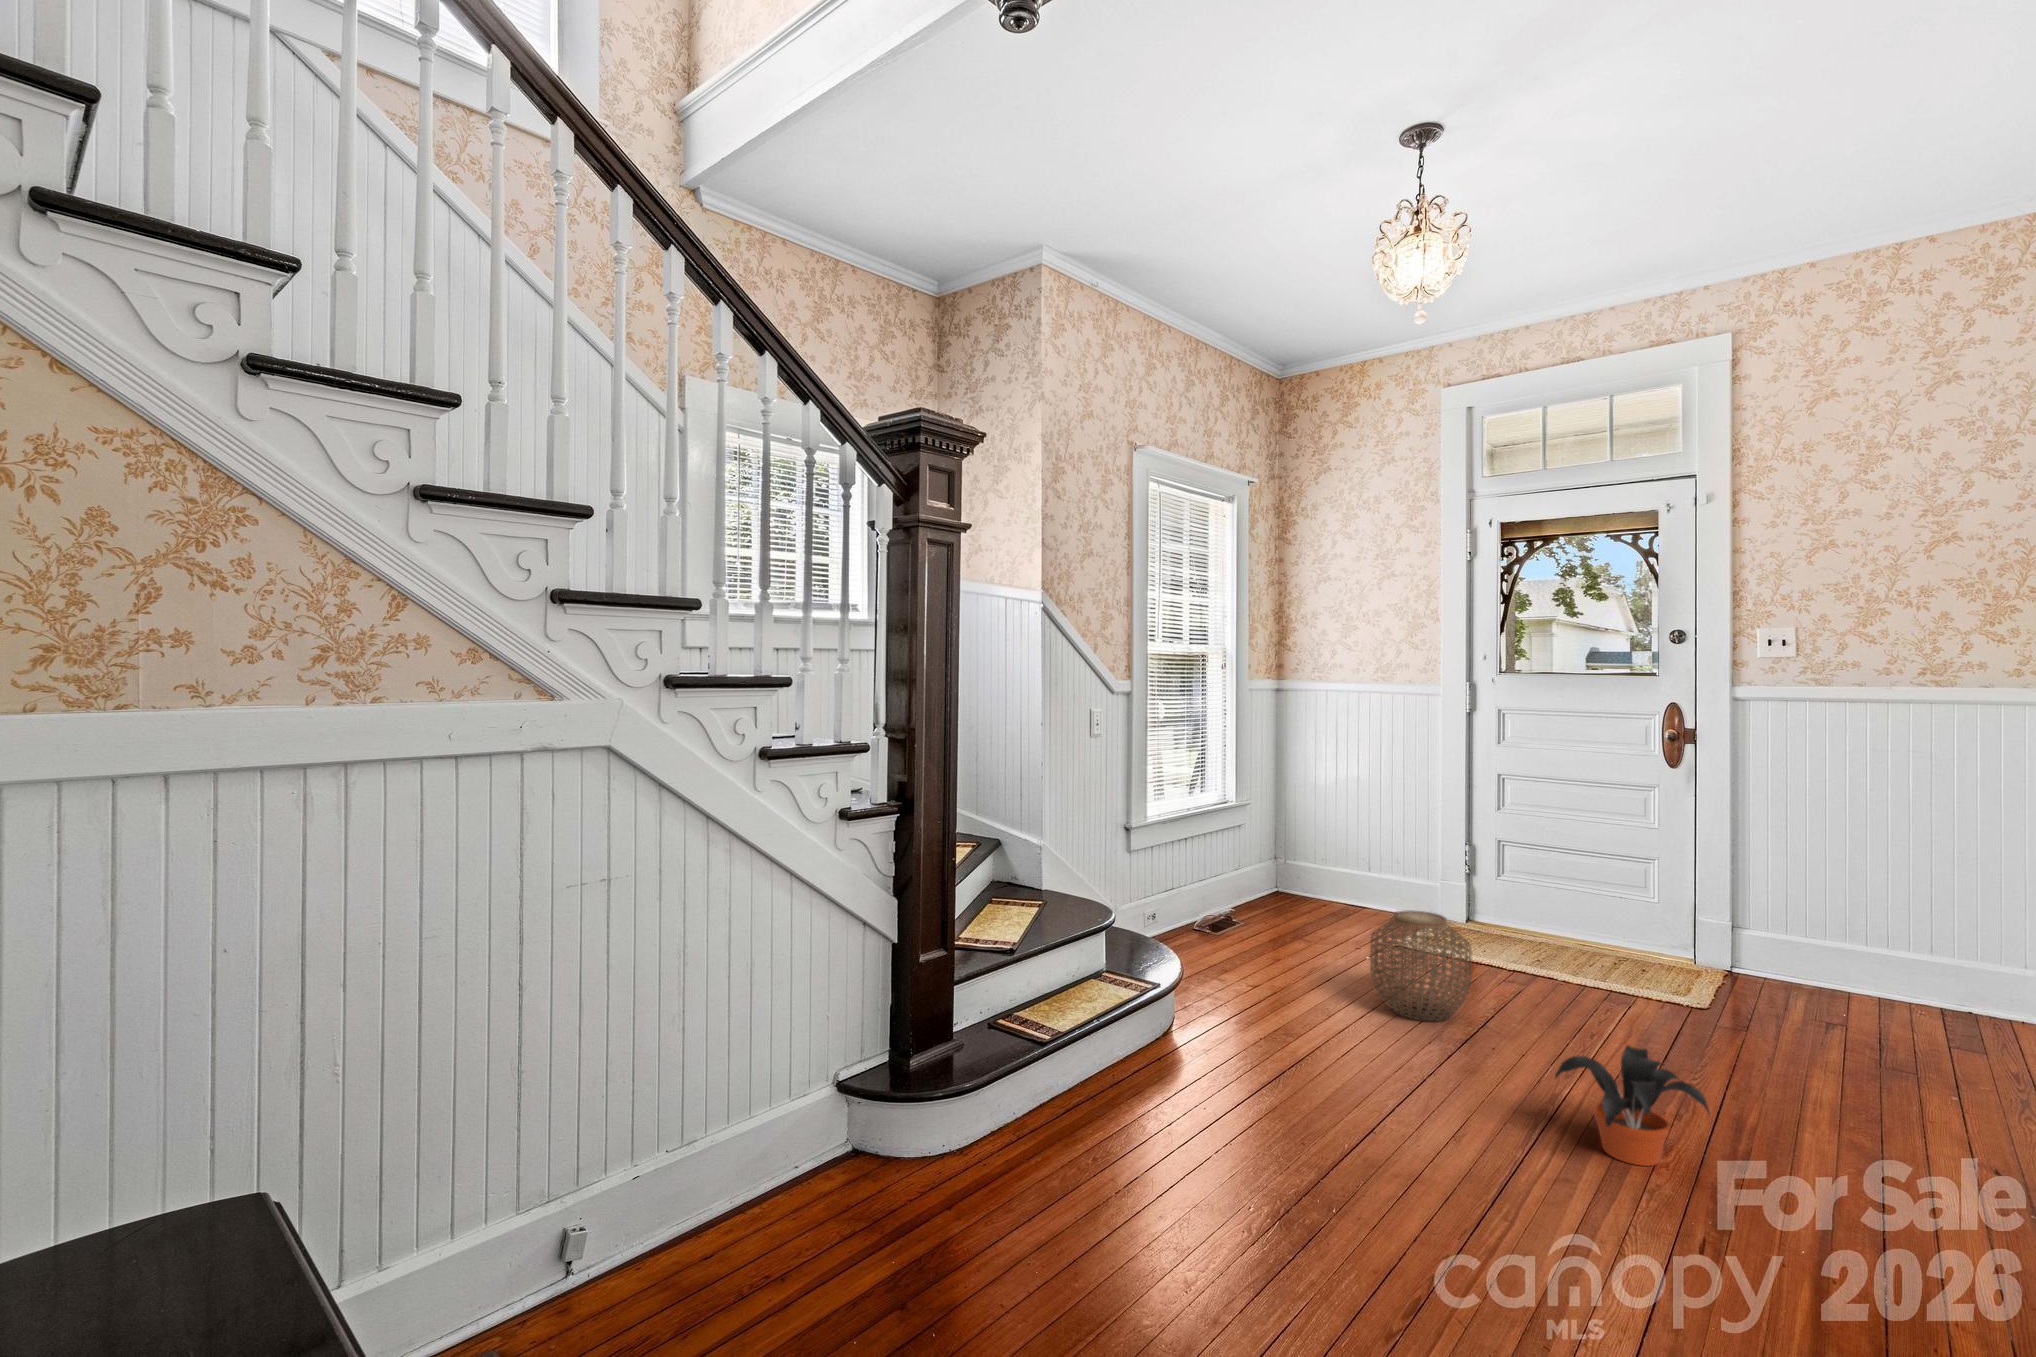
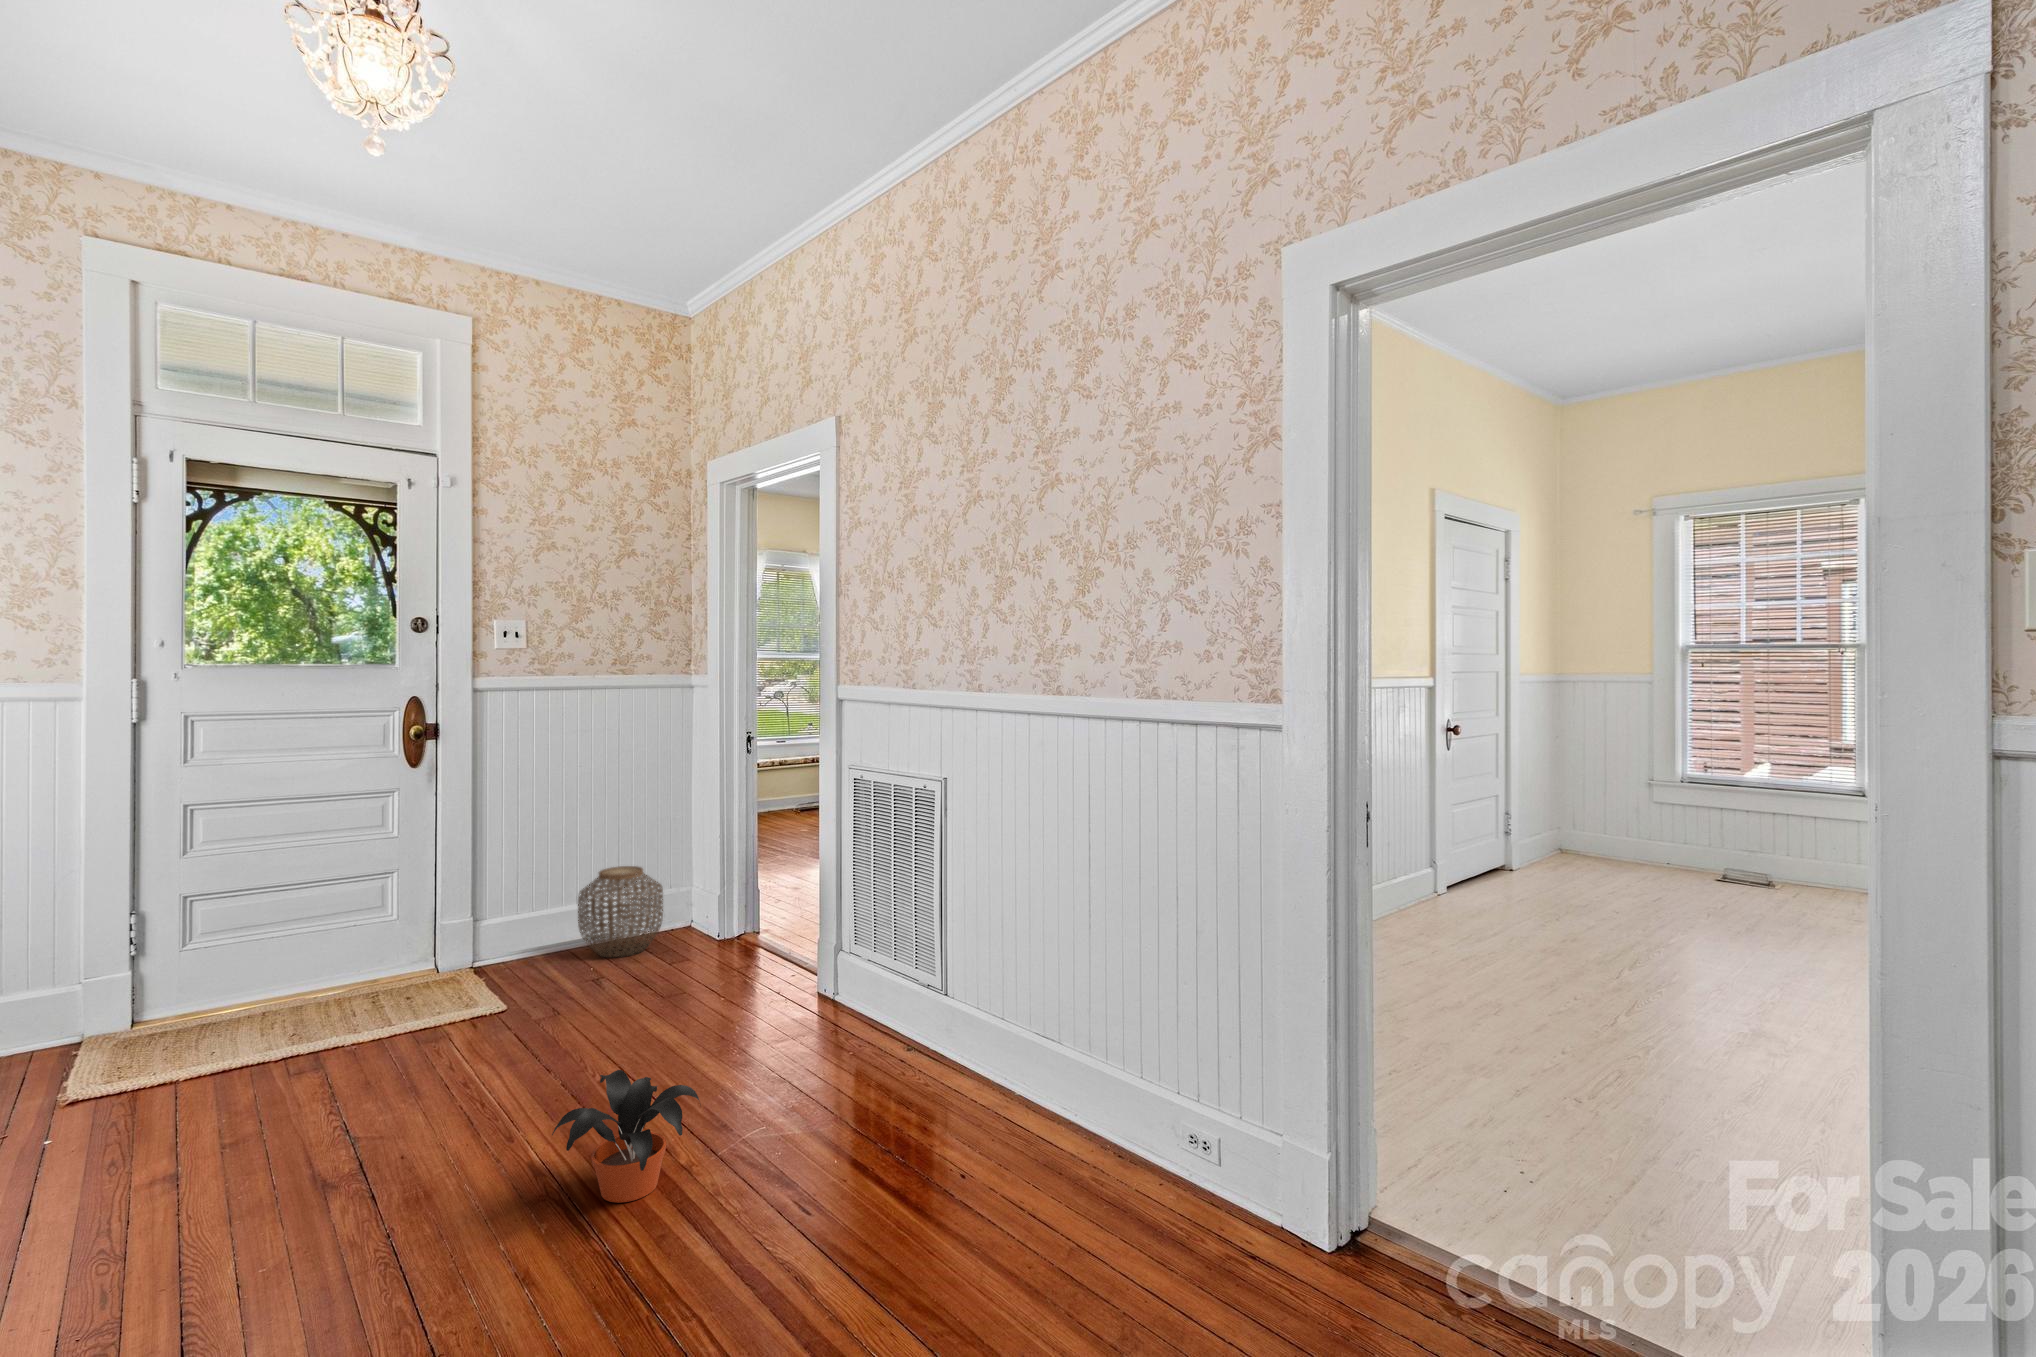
woven basket: present [1370,910,1472,1021] -> present [578,866,663,957]

